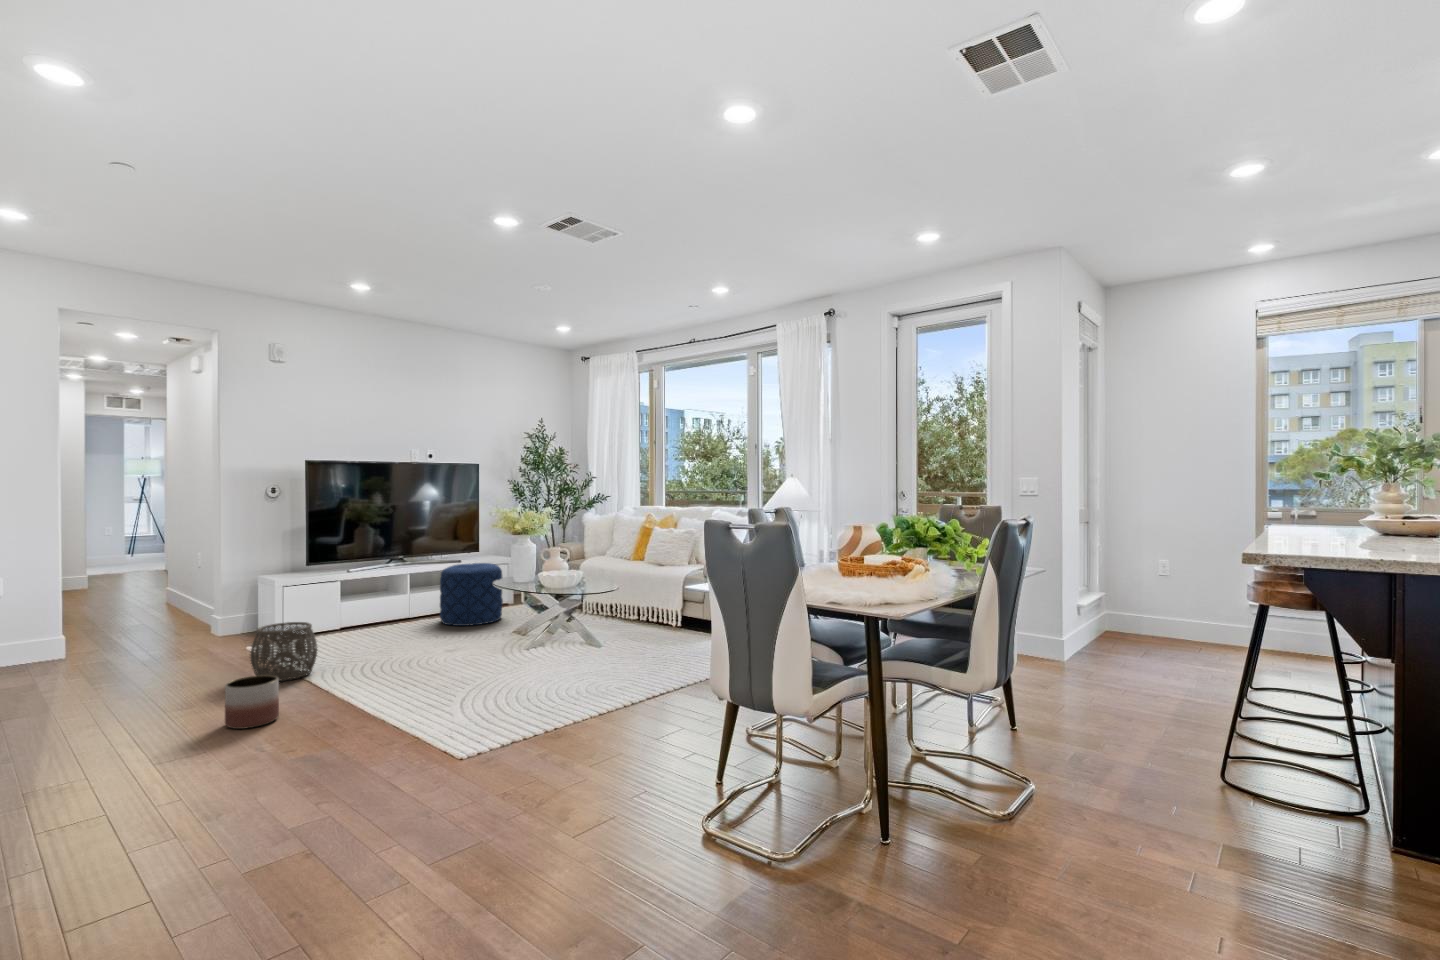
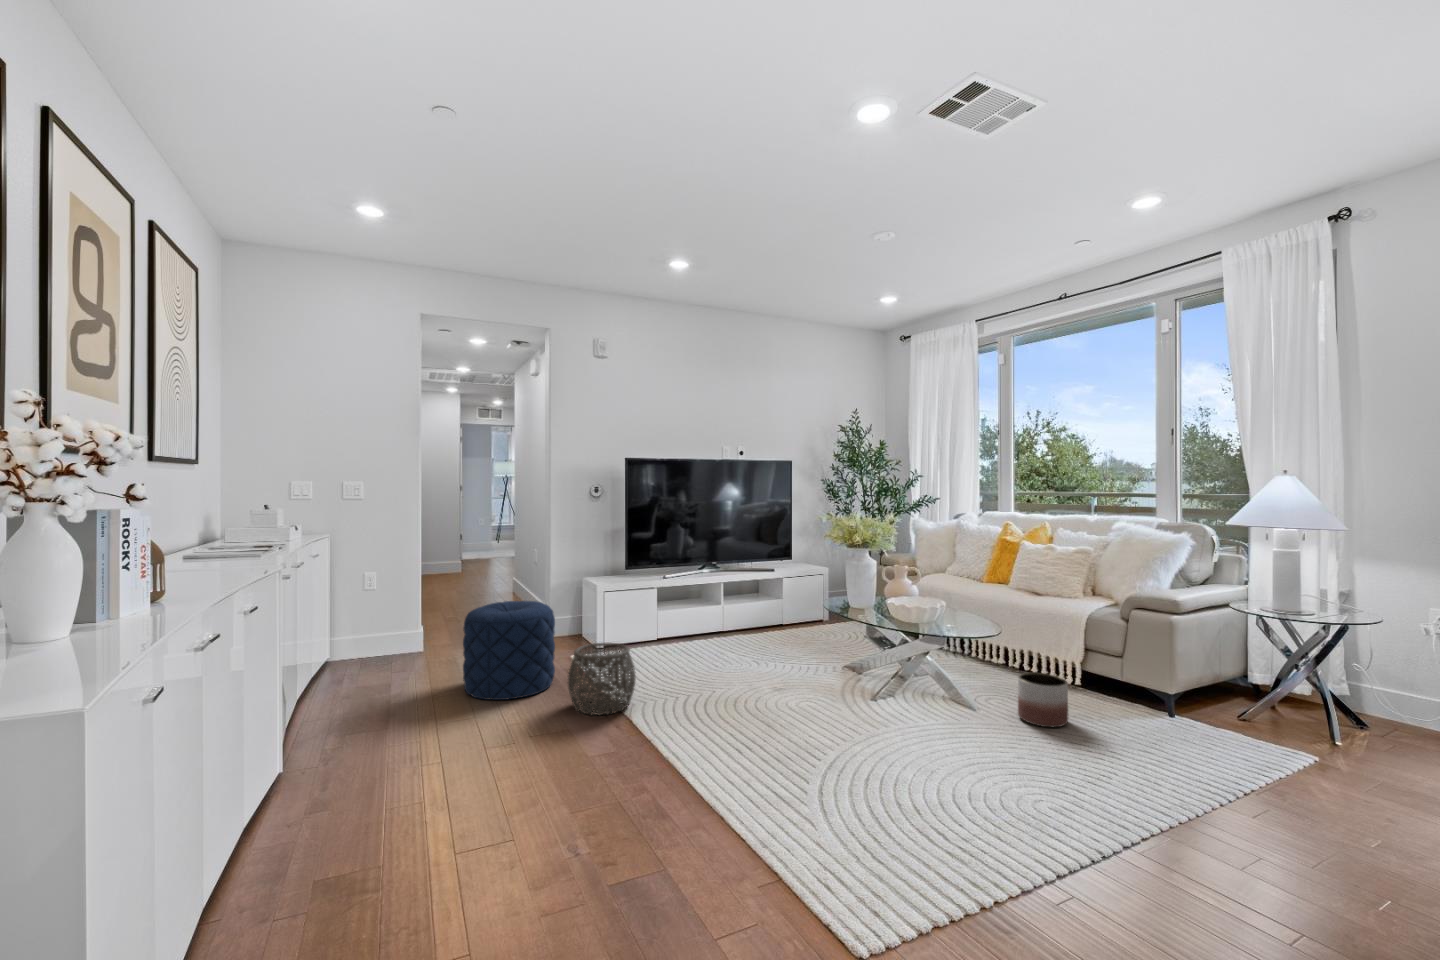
pouf: present [440,563,503,626] -> present [463,601,555,700]
planter: present [225,675,279,729] -> present [1018,673,1068,727]

